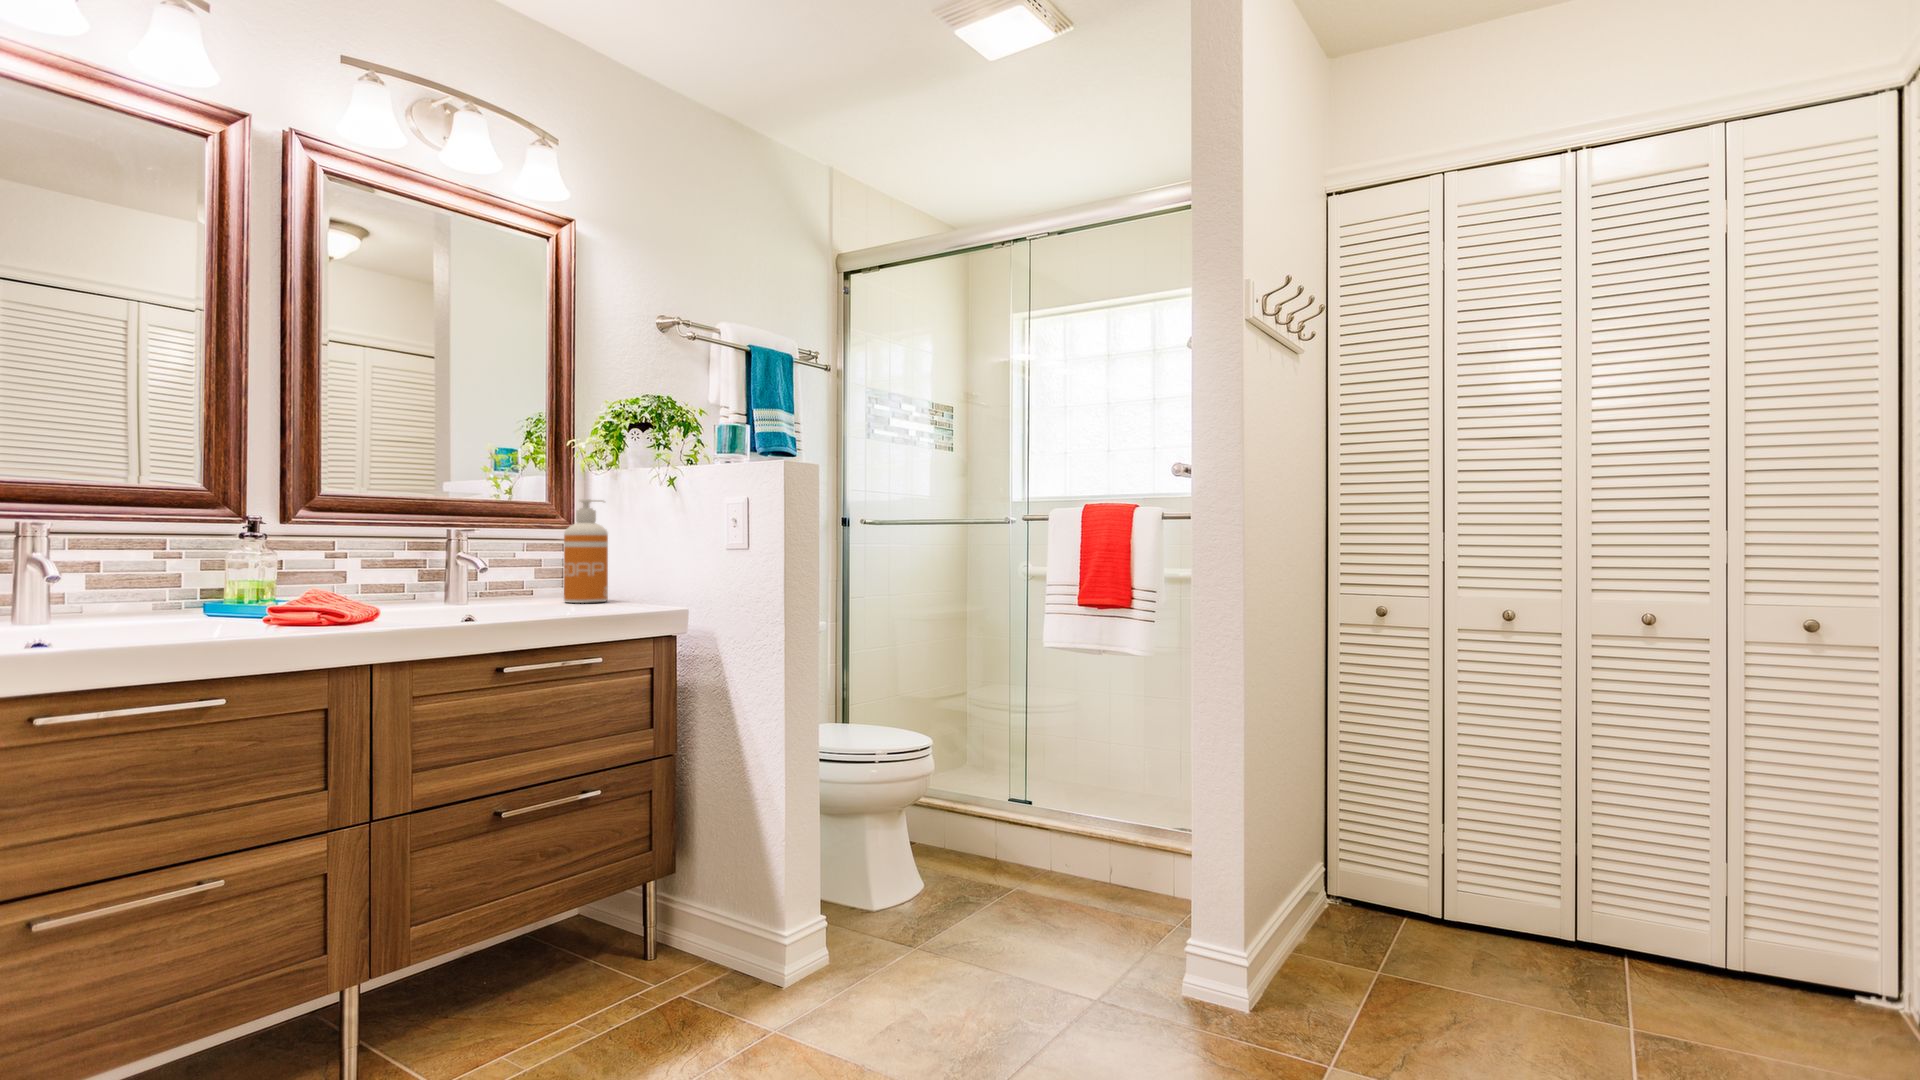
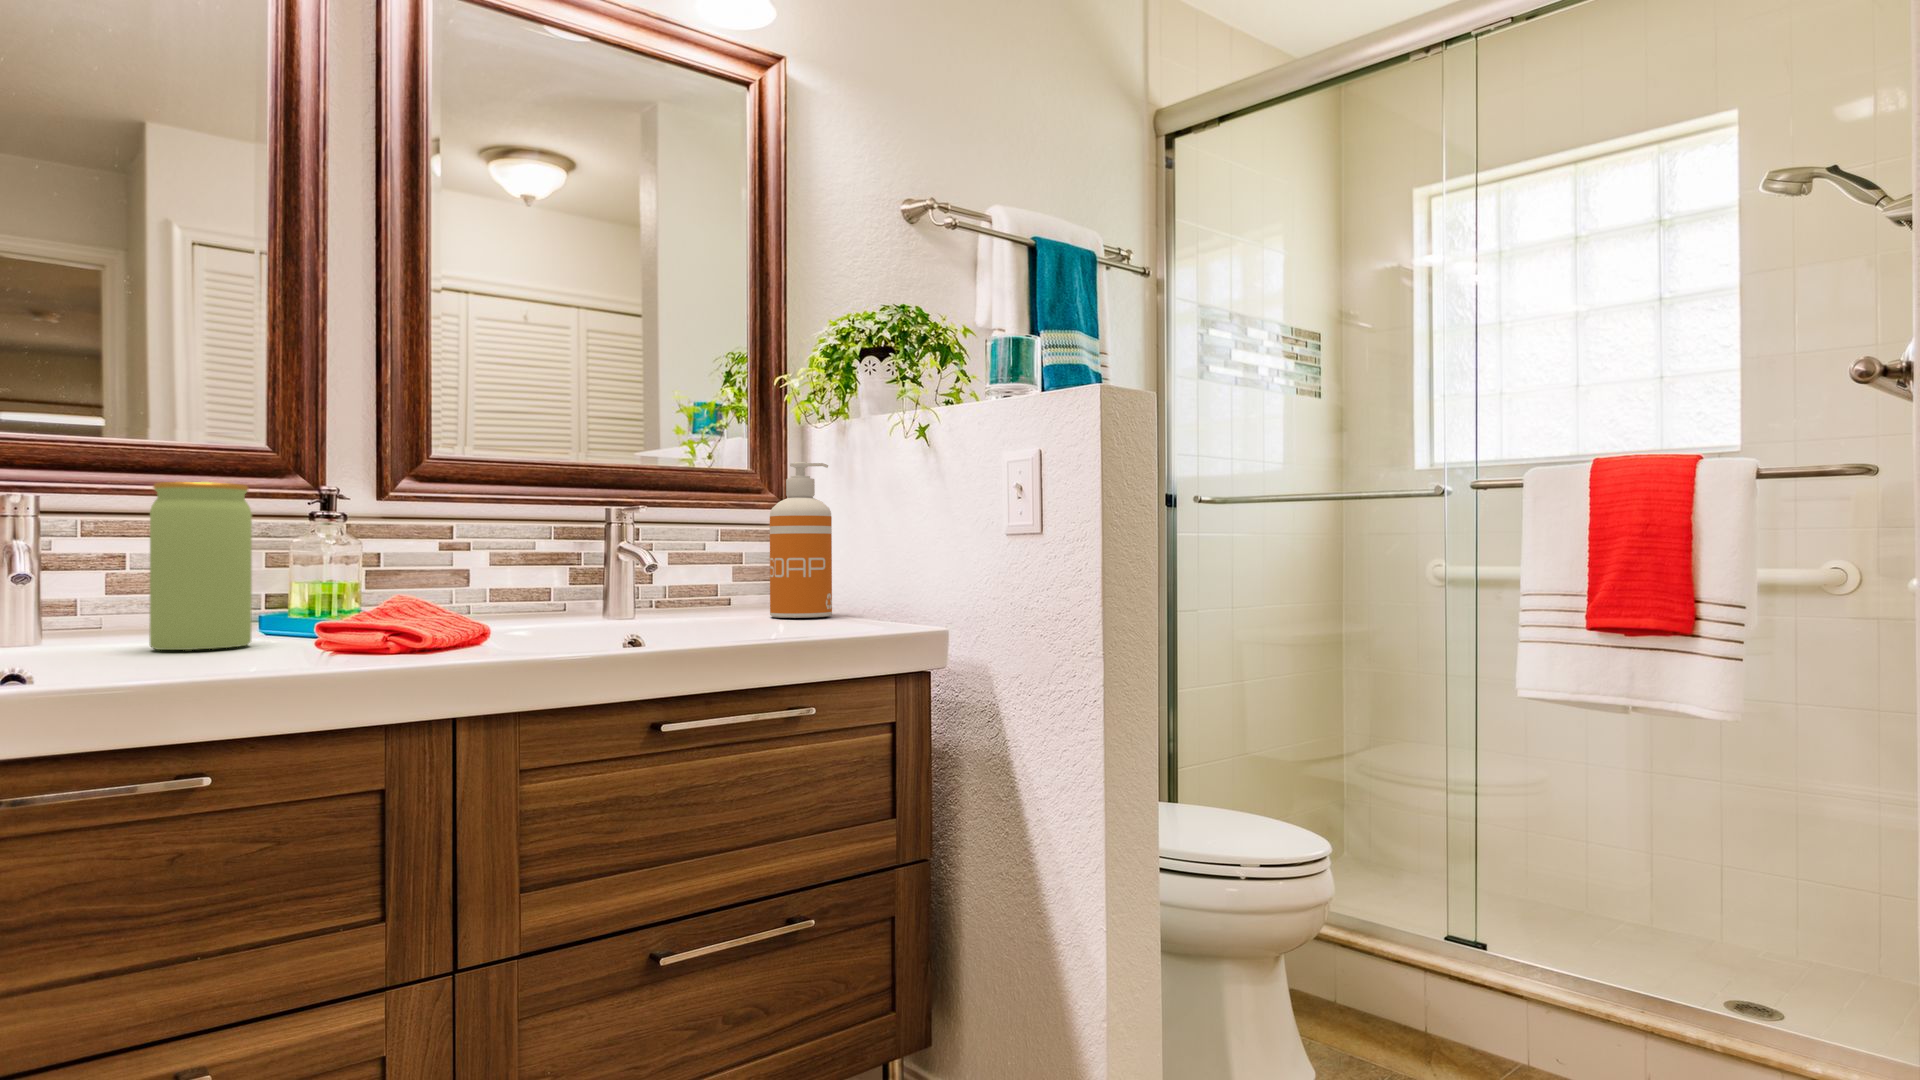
jar: none [145,517,216,626] -> present [149,482,252,650]

